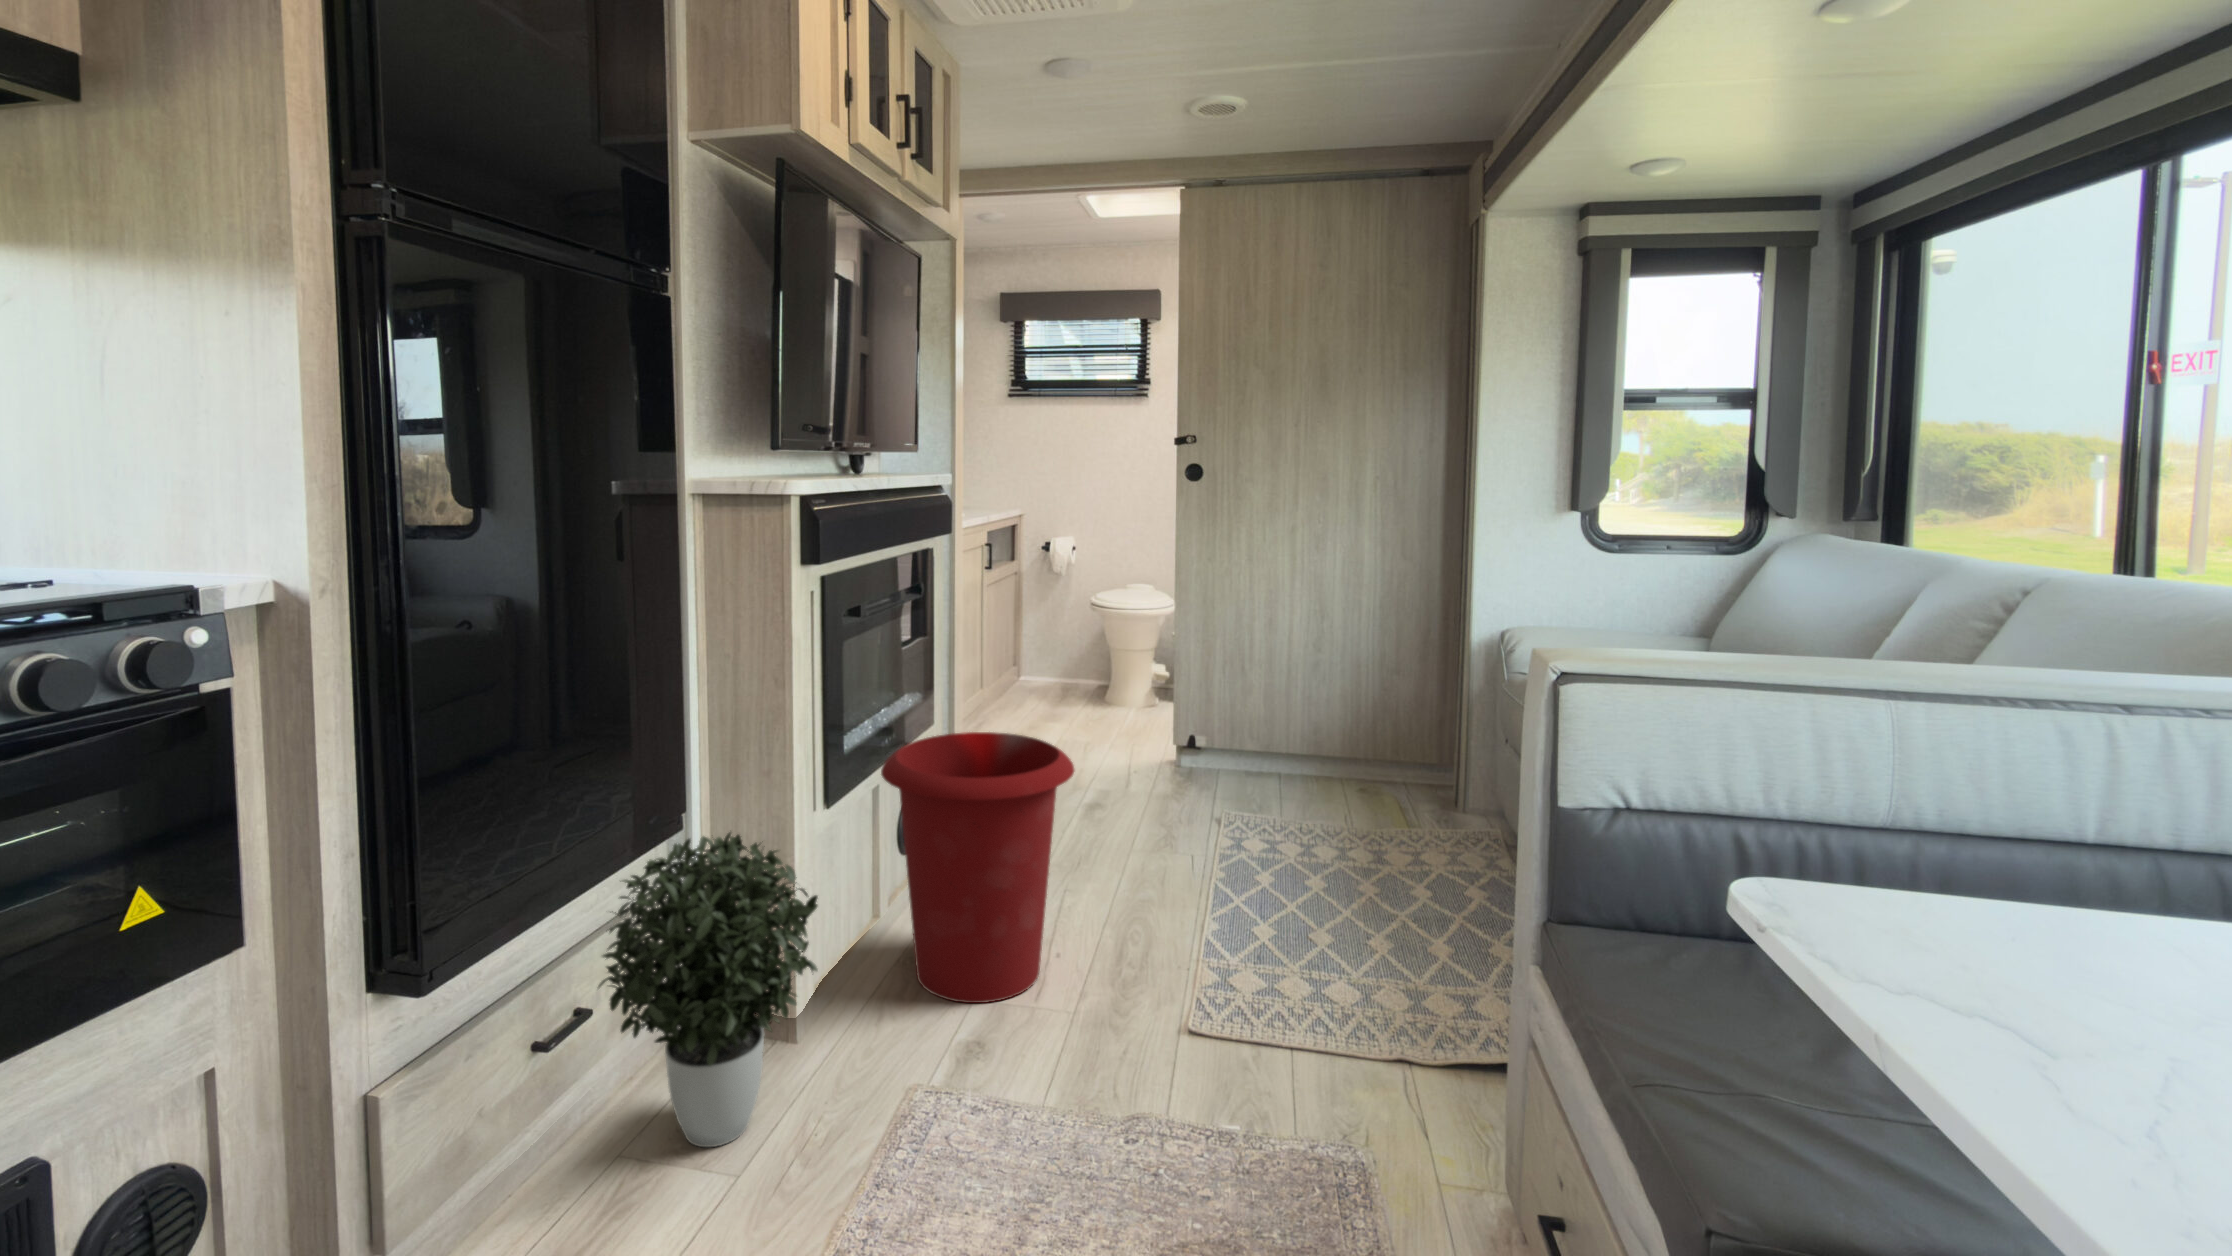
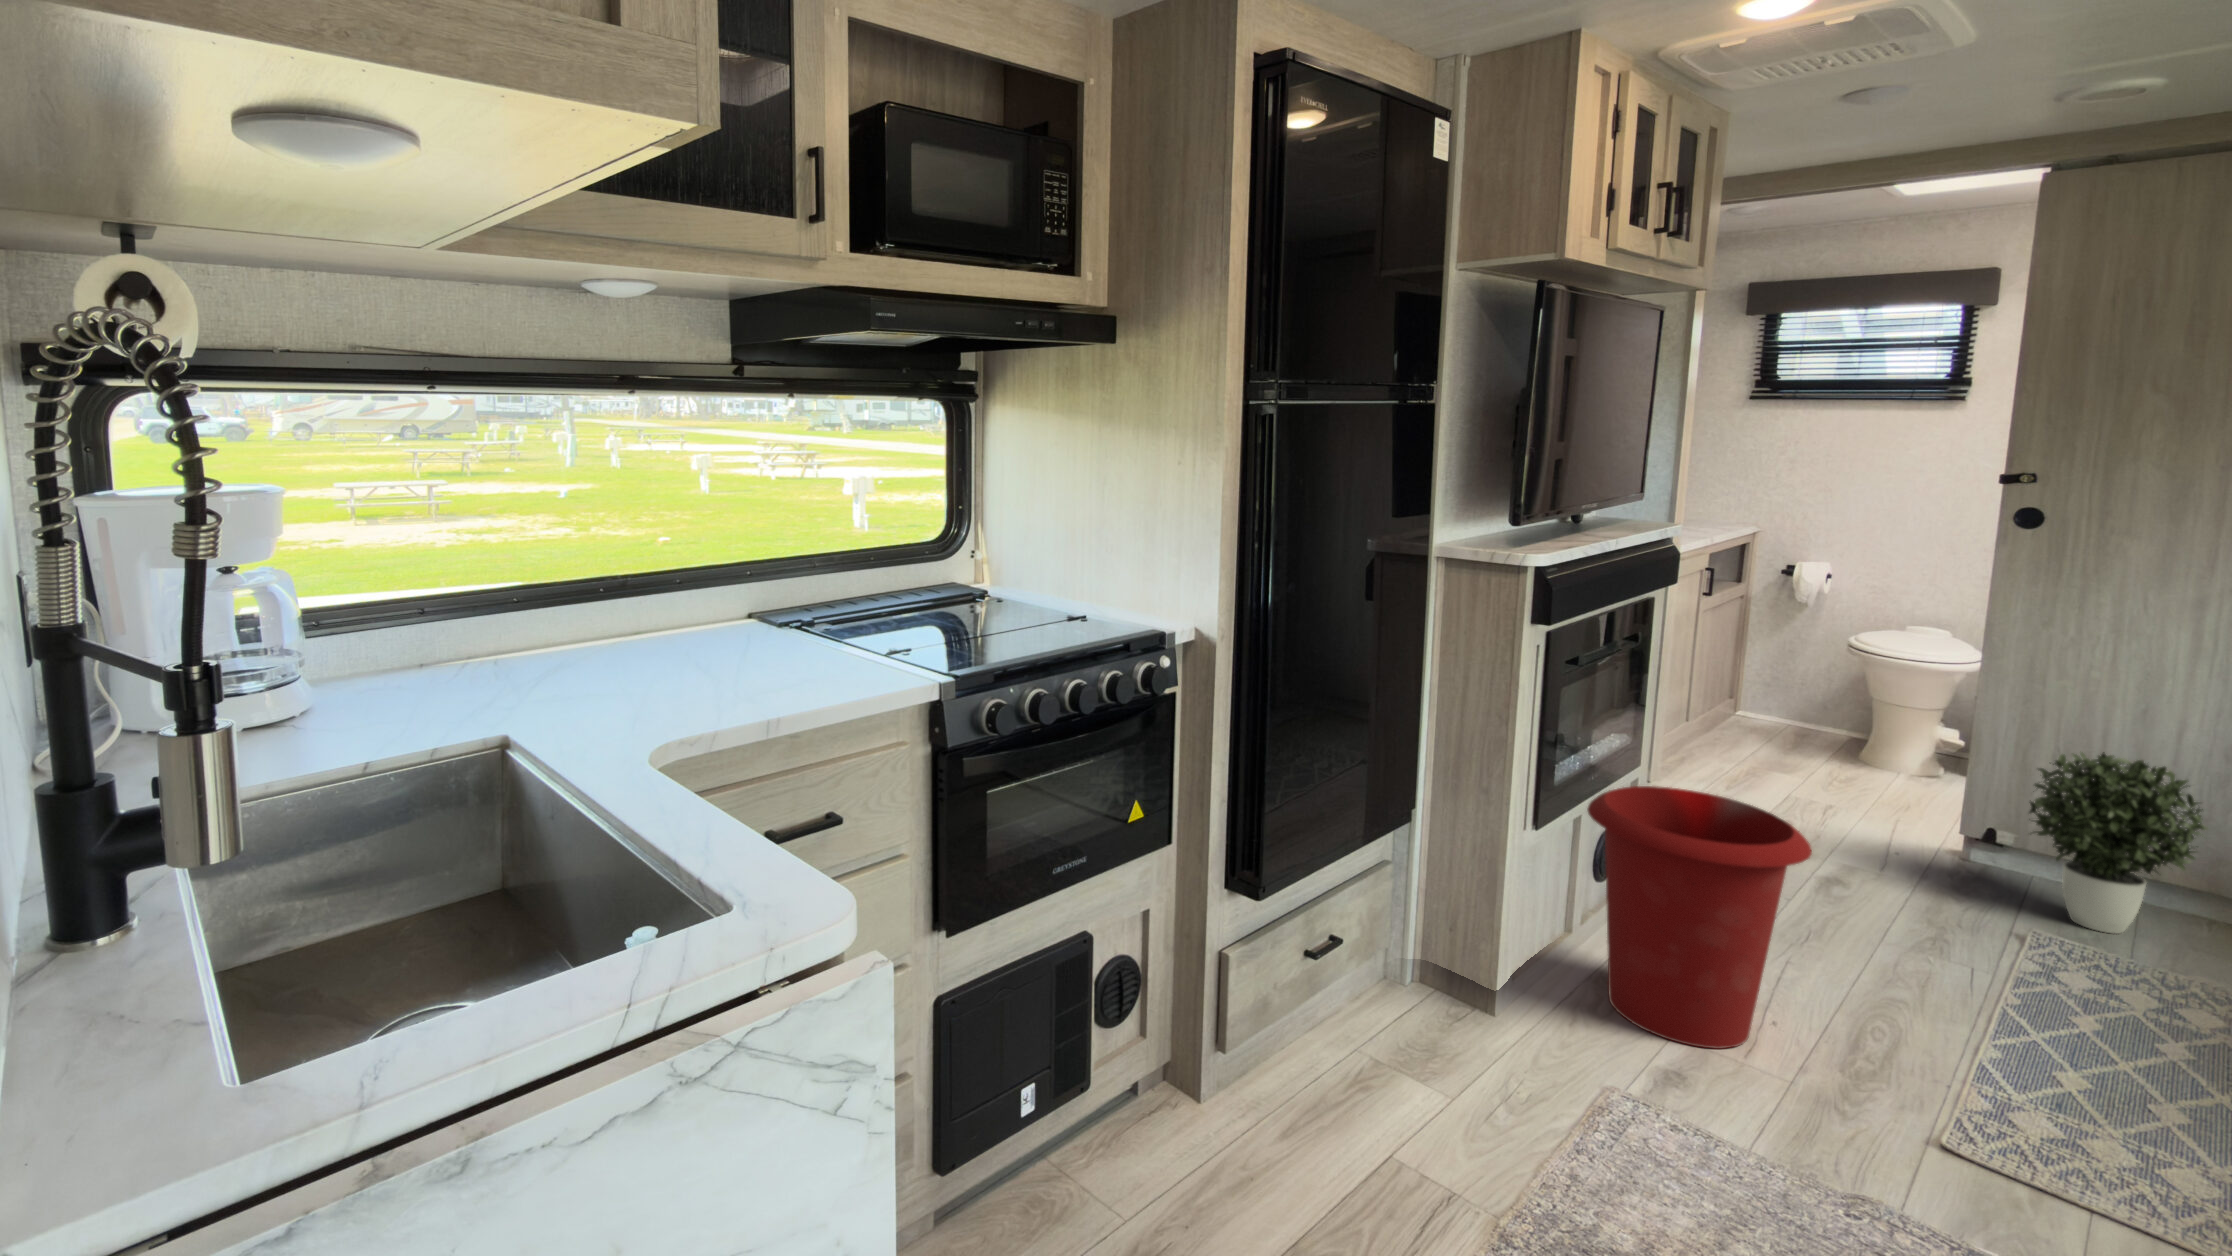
potted plant: present [598,832,818,1147] -> present [2029,752,2207,934]

